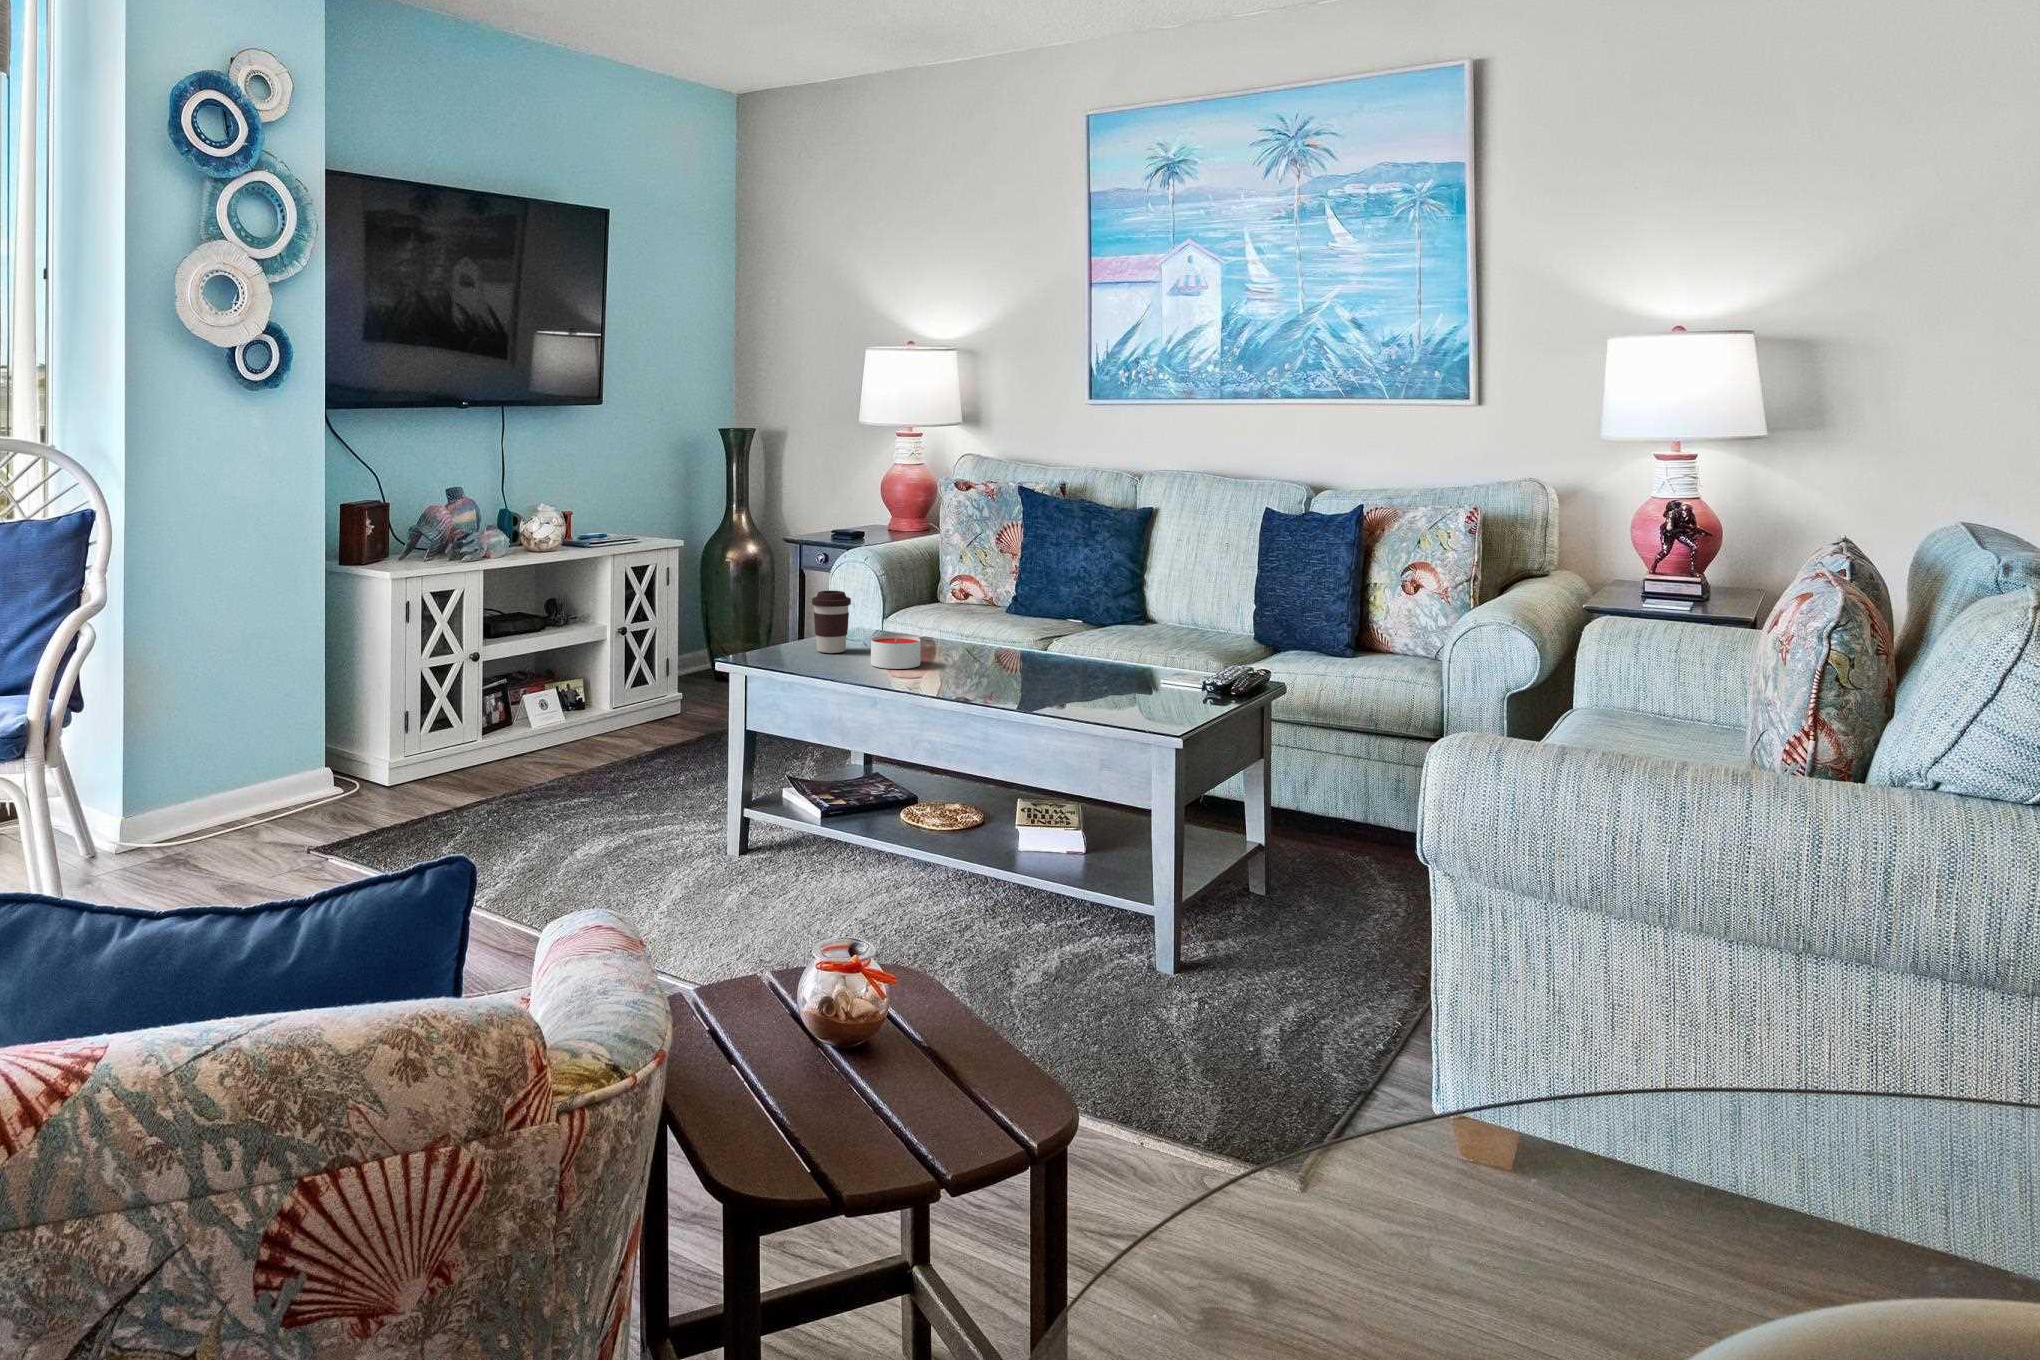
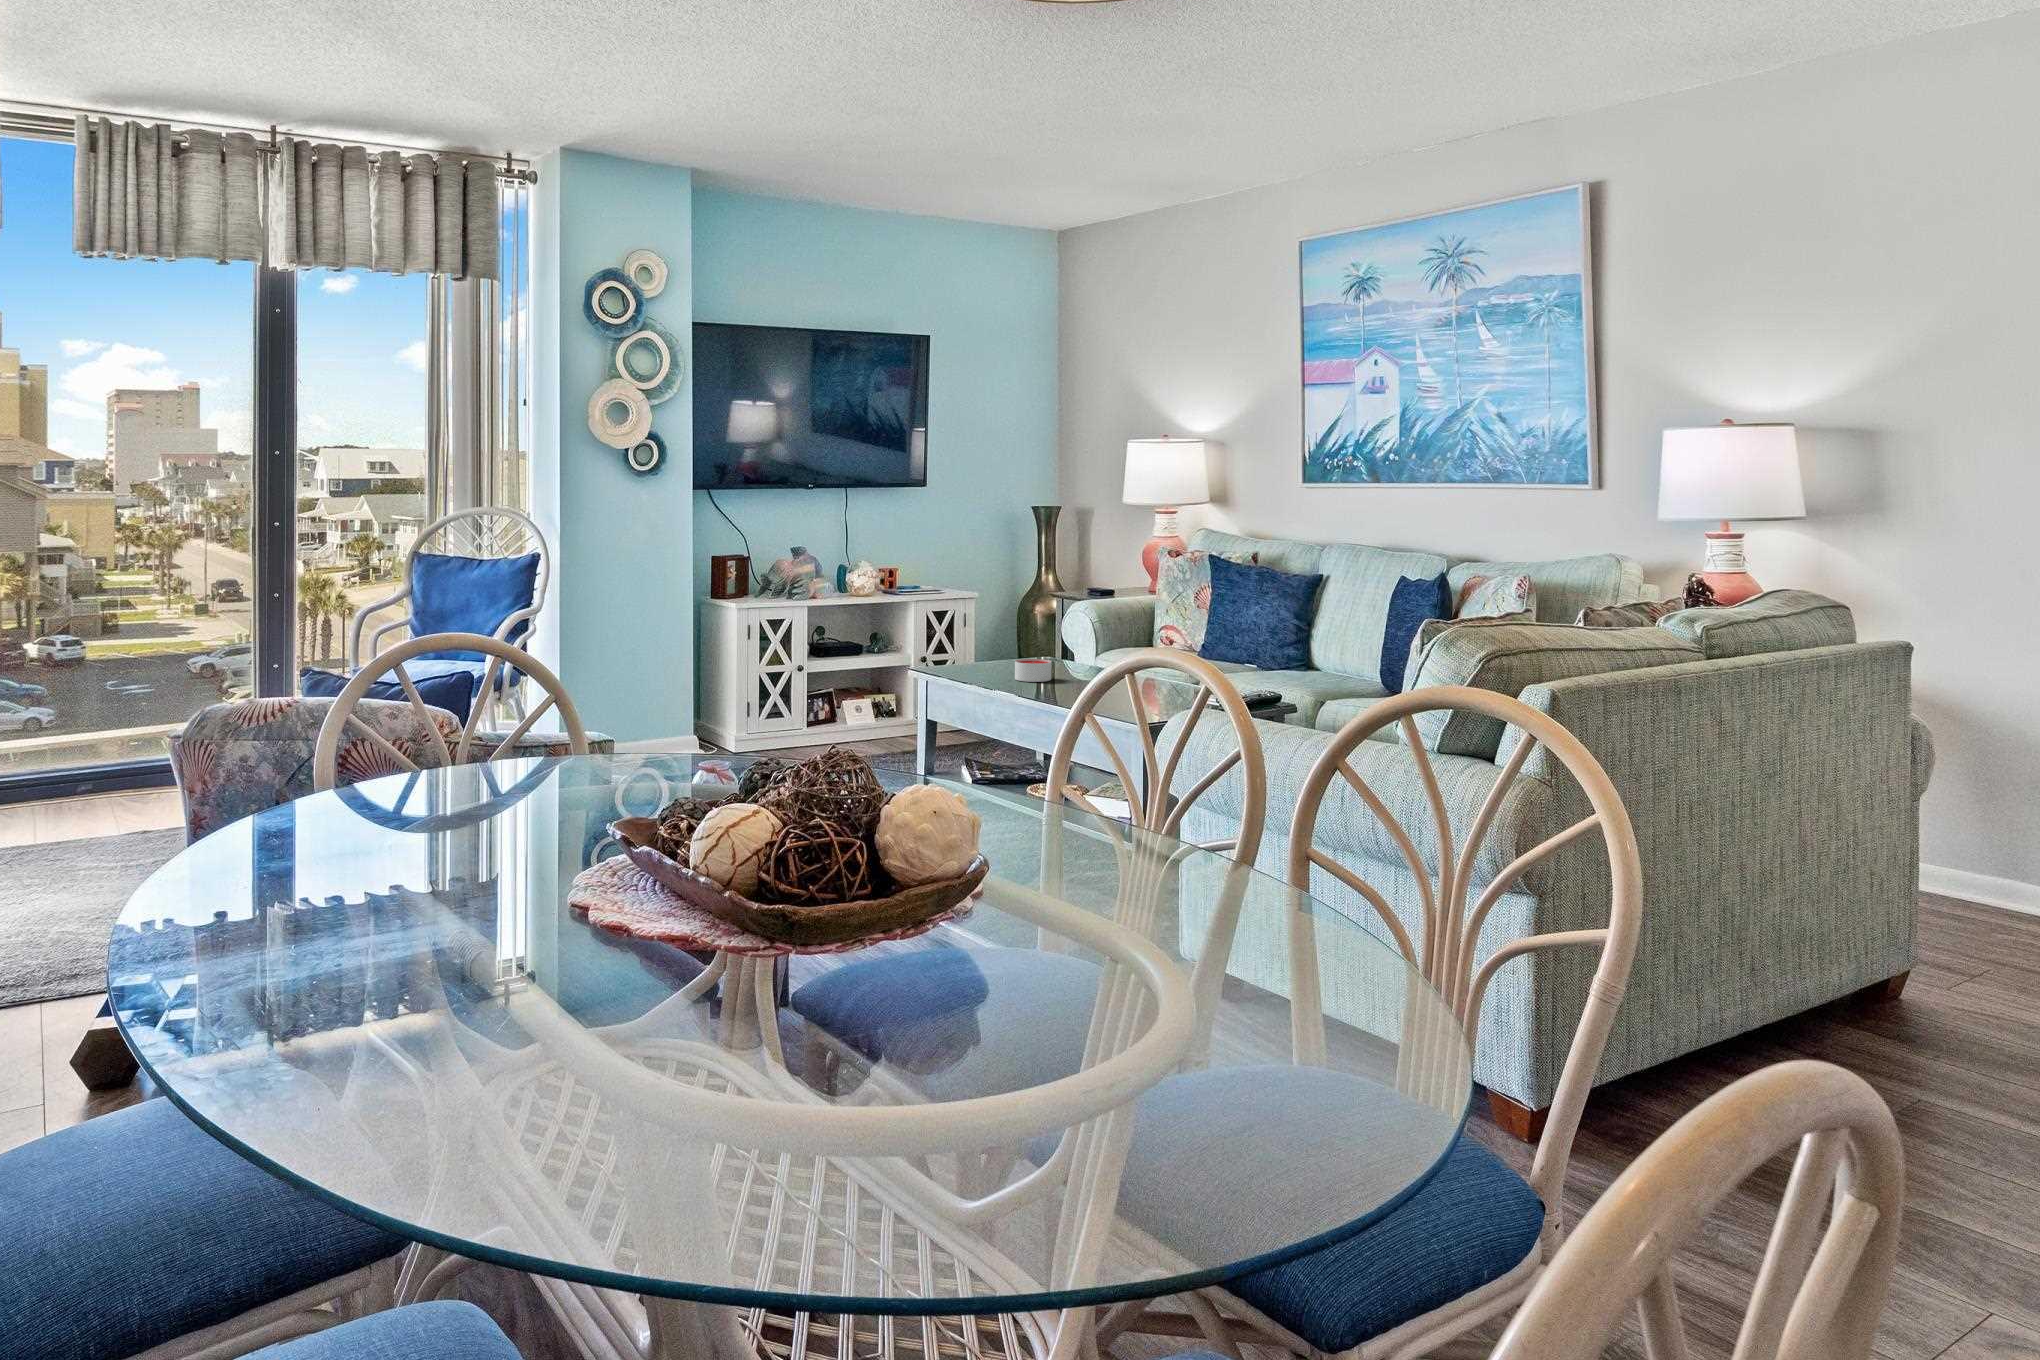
coffee cup: present [812,591,851,653] -> none [989,626,1018,671]

